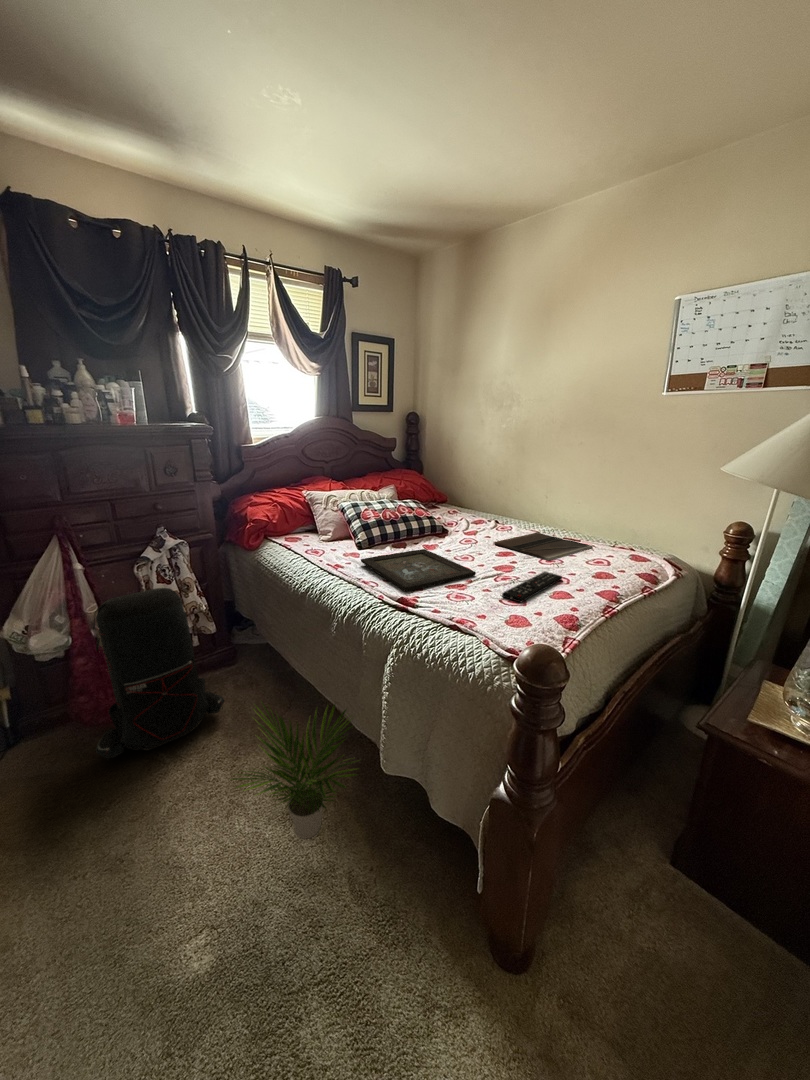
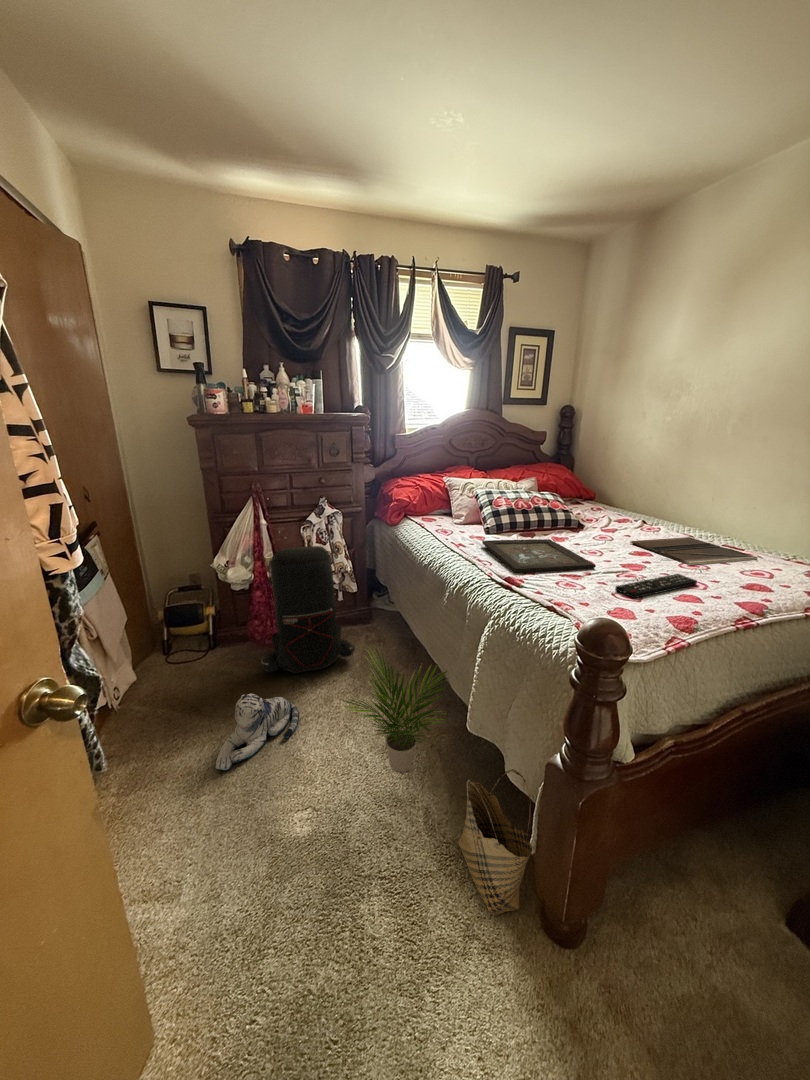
plush toy: none [50,790,167,924] -> present [215,694,299,770]
woven basket: none [392,807,478,971] -> present [458,769,532,915]

